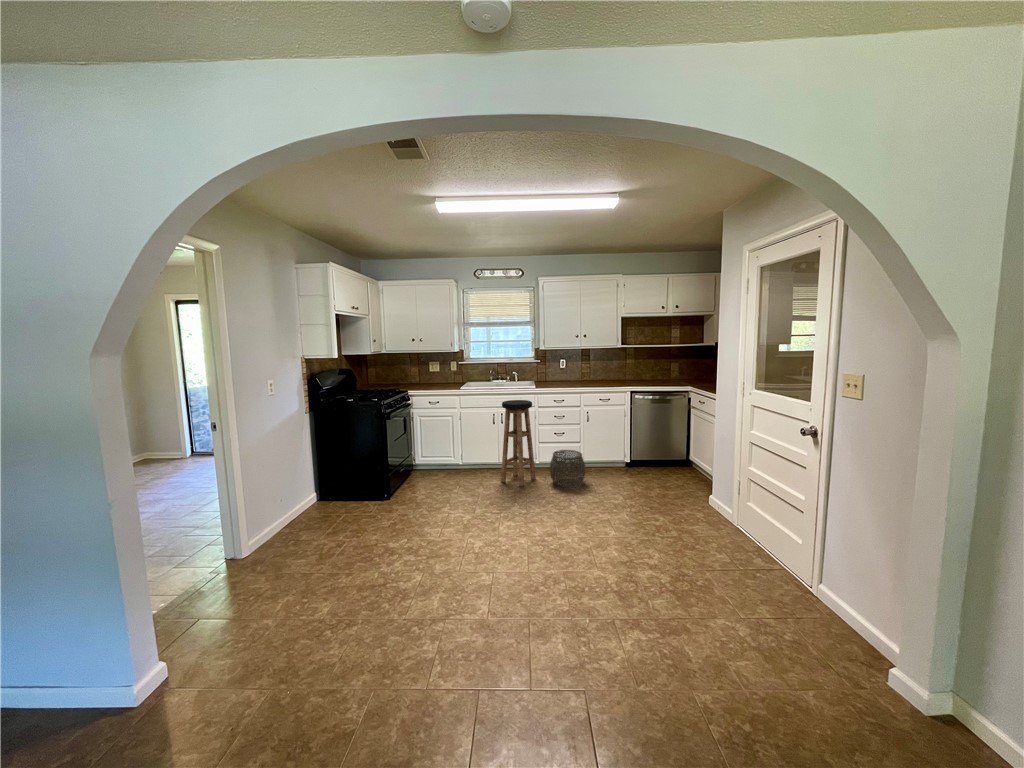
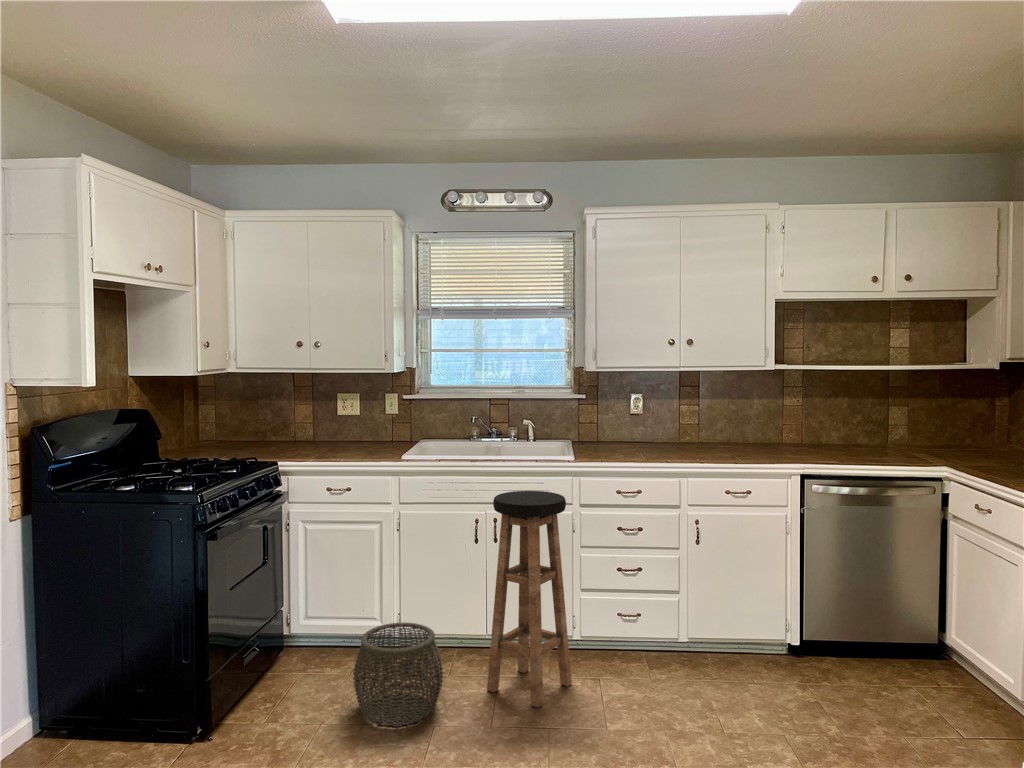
woven basket: present [550,450,586,488] -> present [353,623,443,727]

